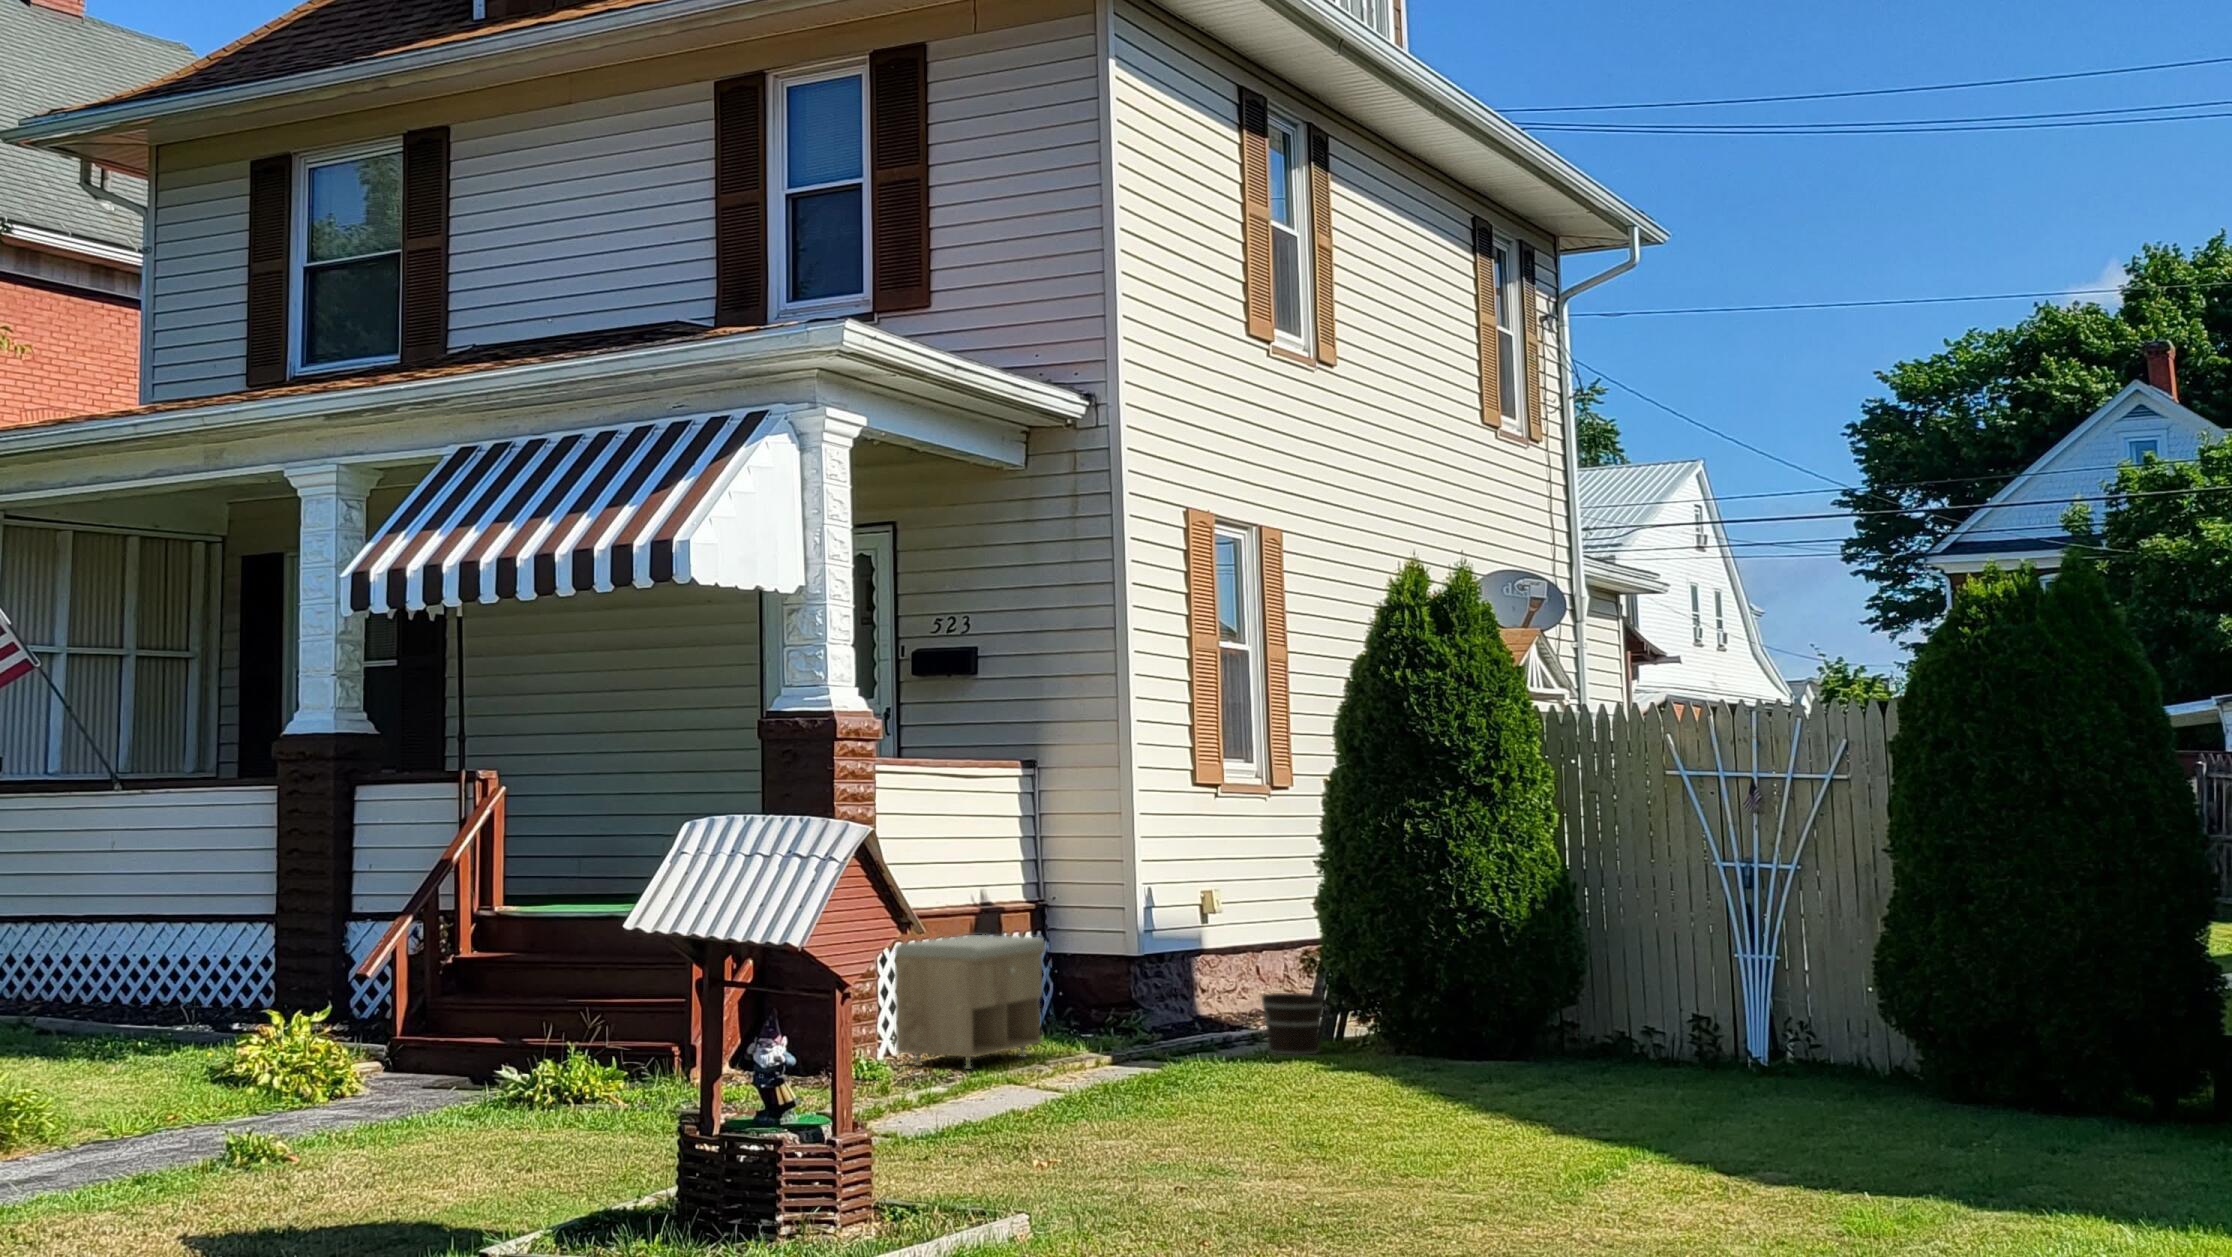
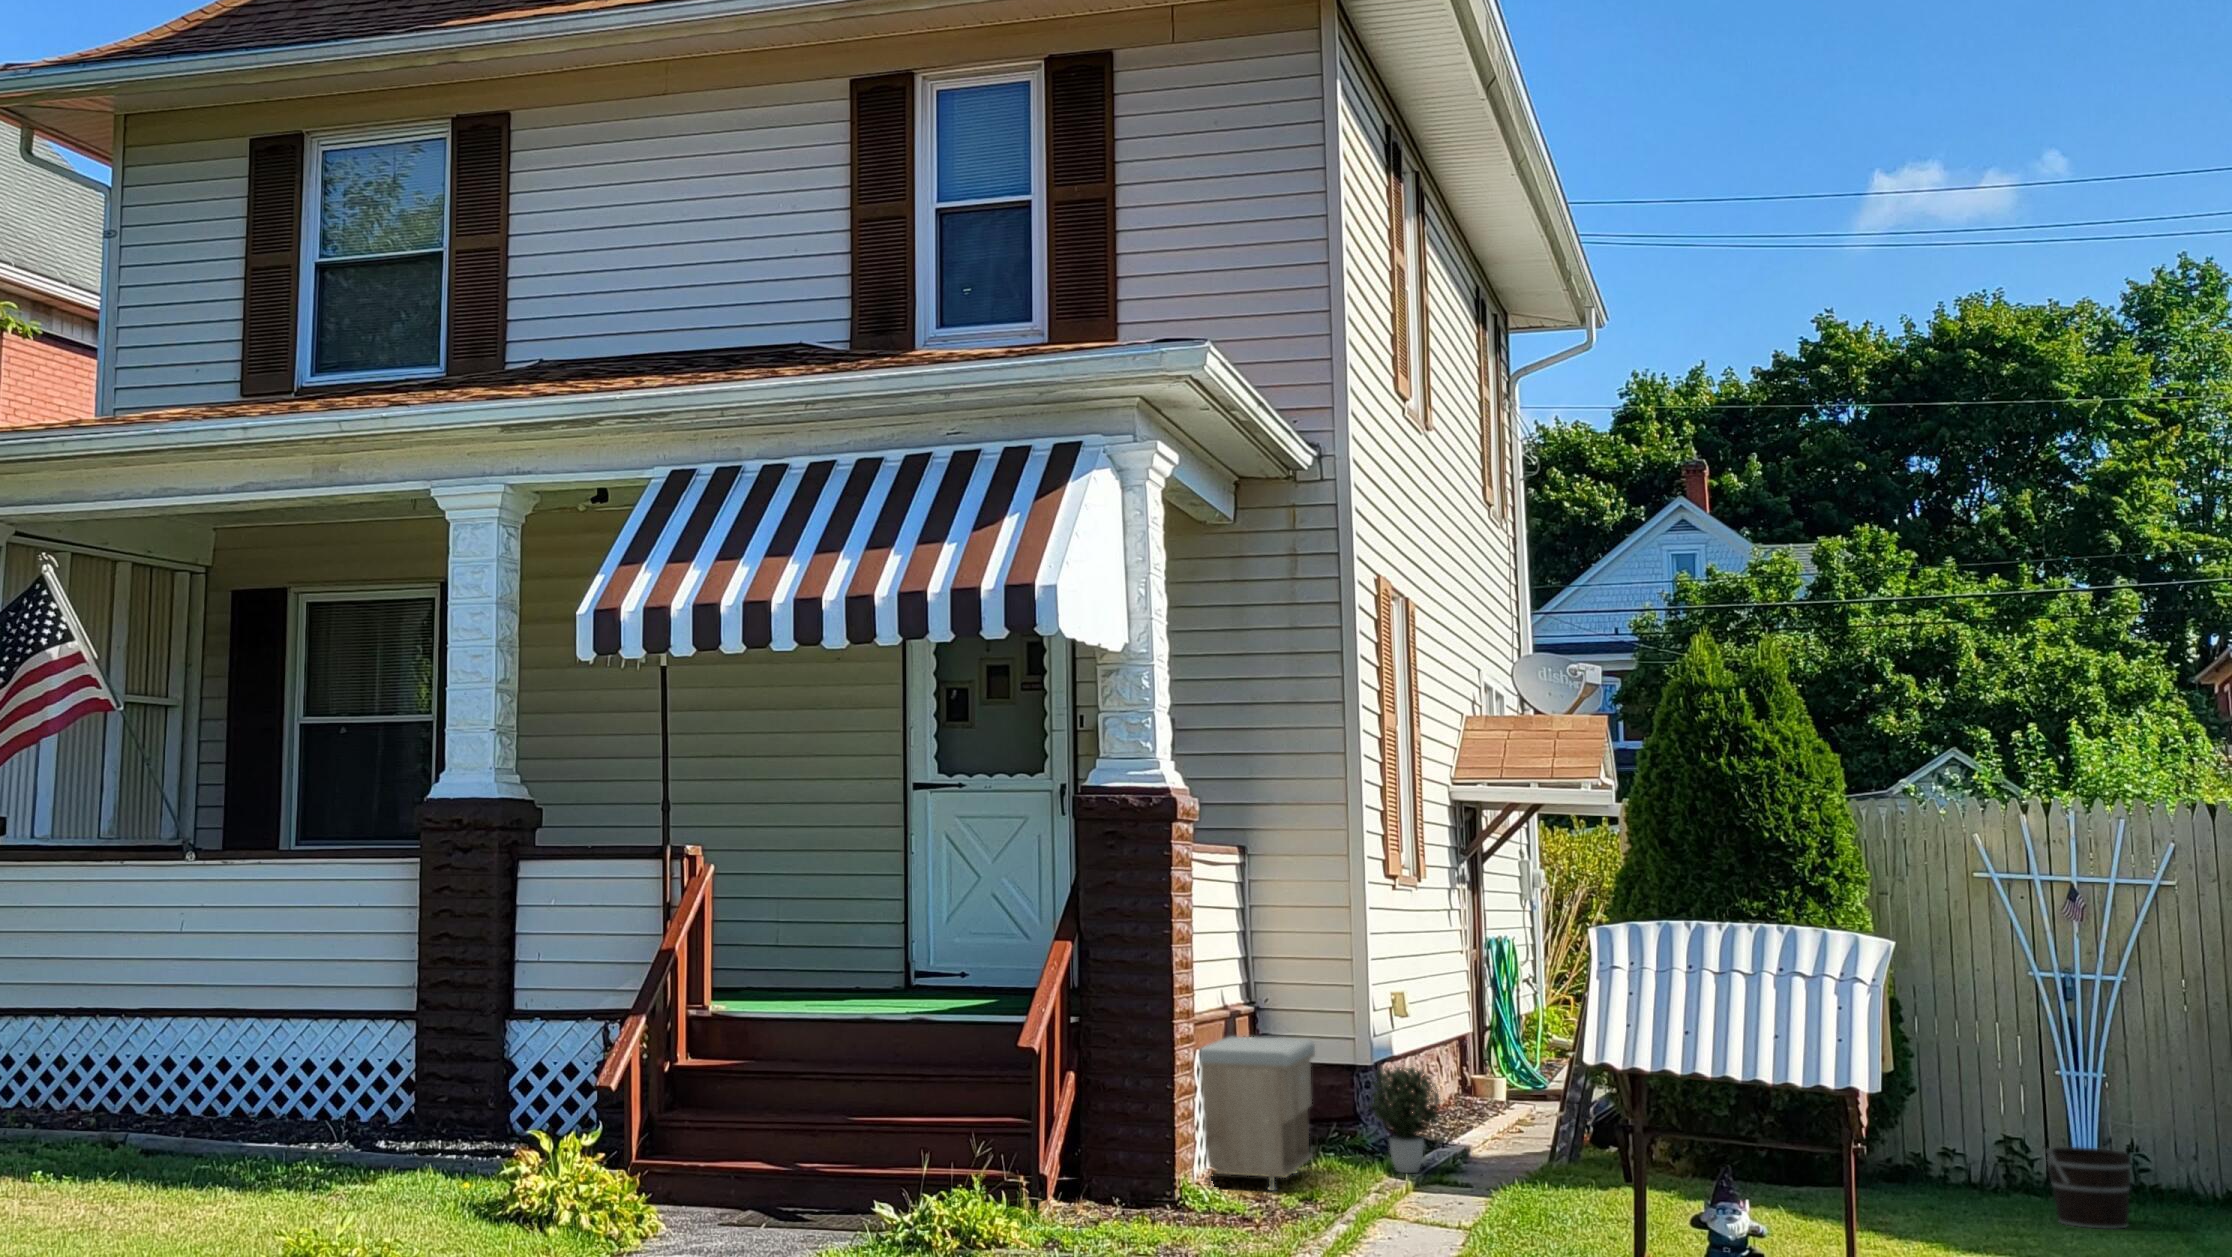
potted plant: none [1099,960,1166,1058] -> present [1372,1067,1440,1173]
bucket: present [1262,993,1324,1054] -> present [2047,1147,2131,1229]

